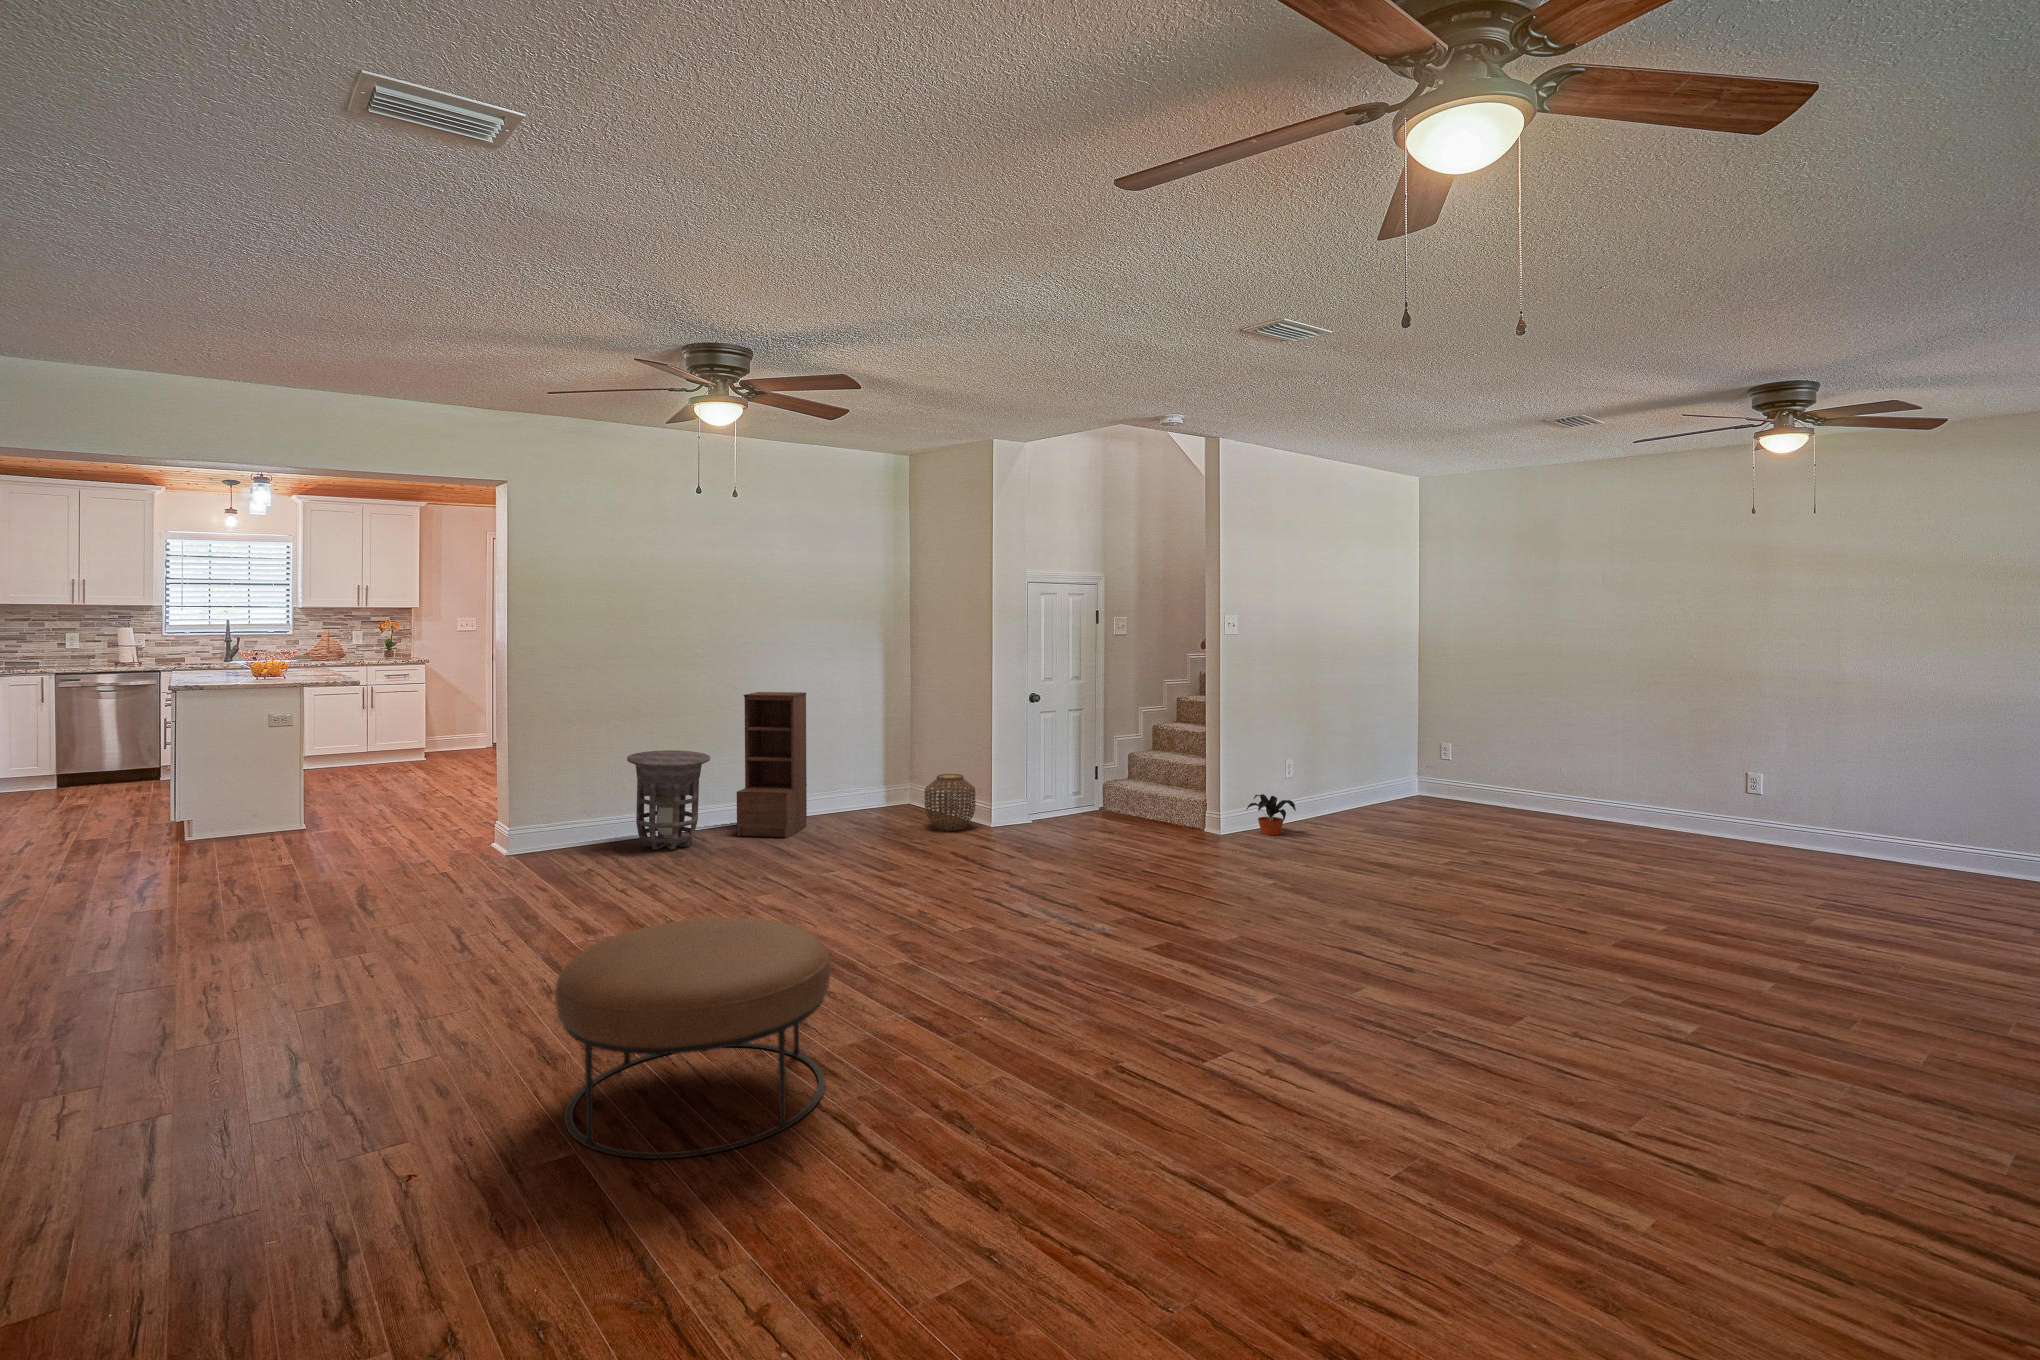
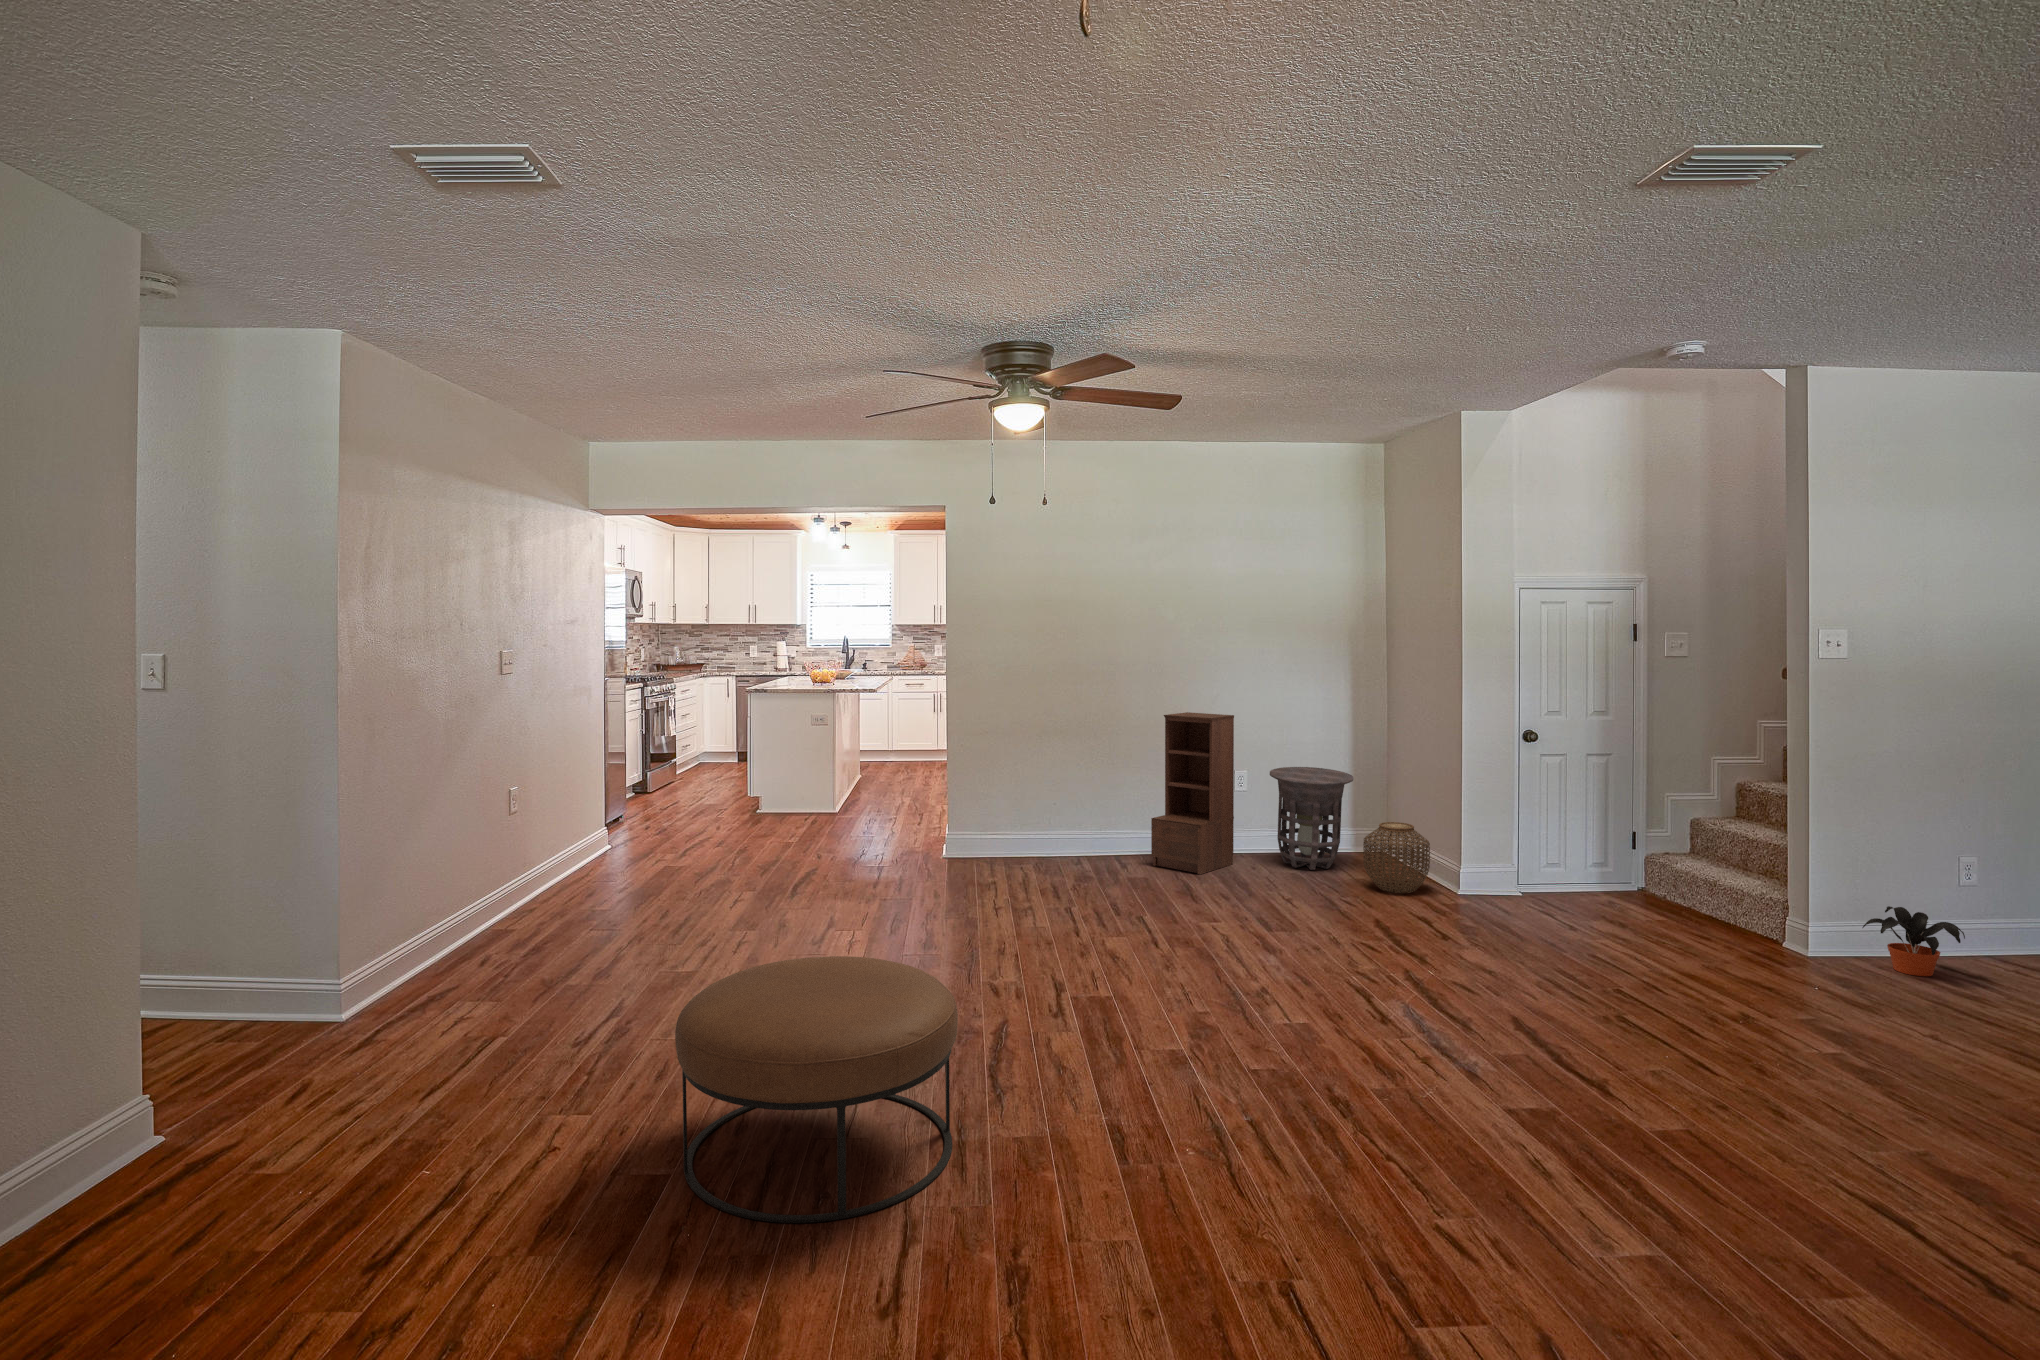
side table: present [627,750,710,850] -> present [1270,767,1353,870]

